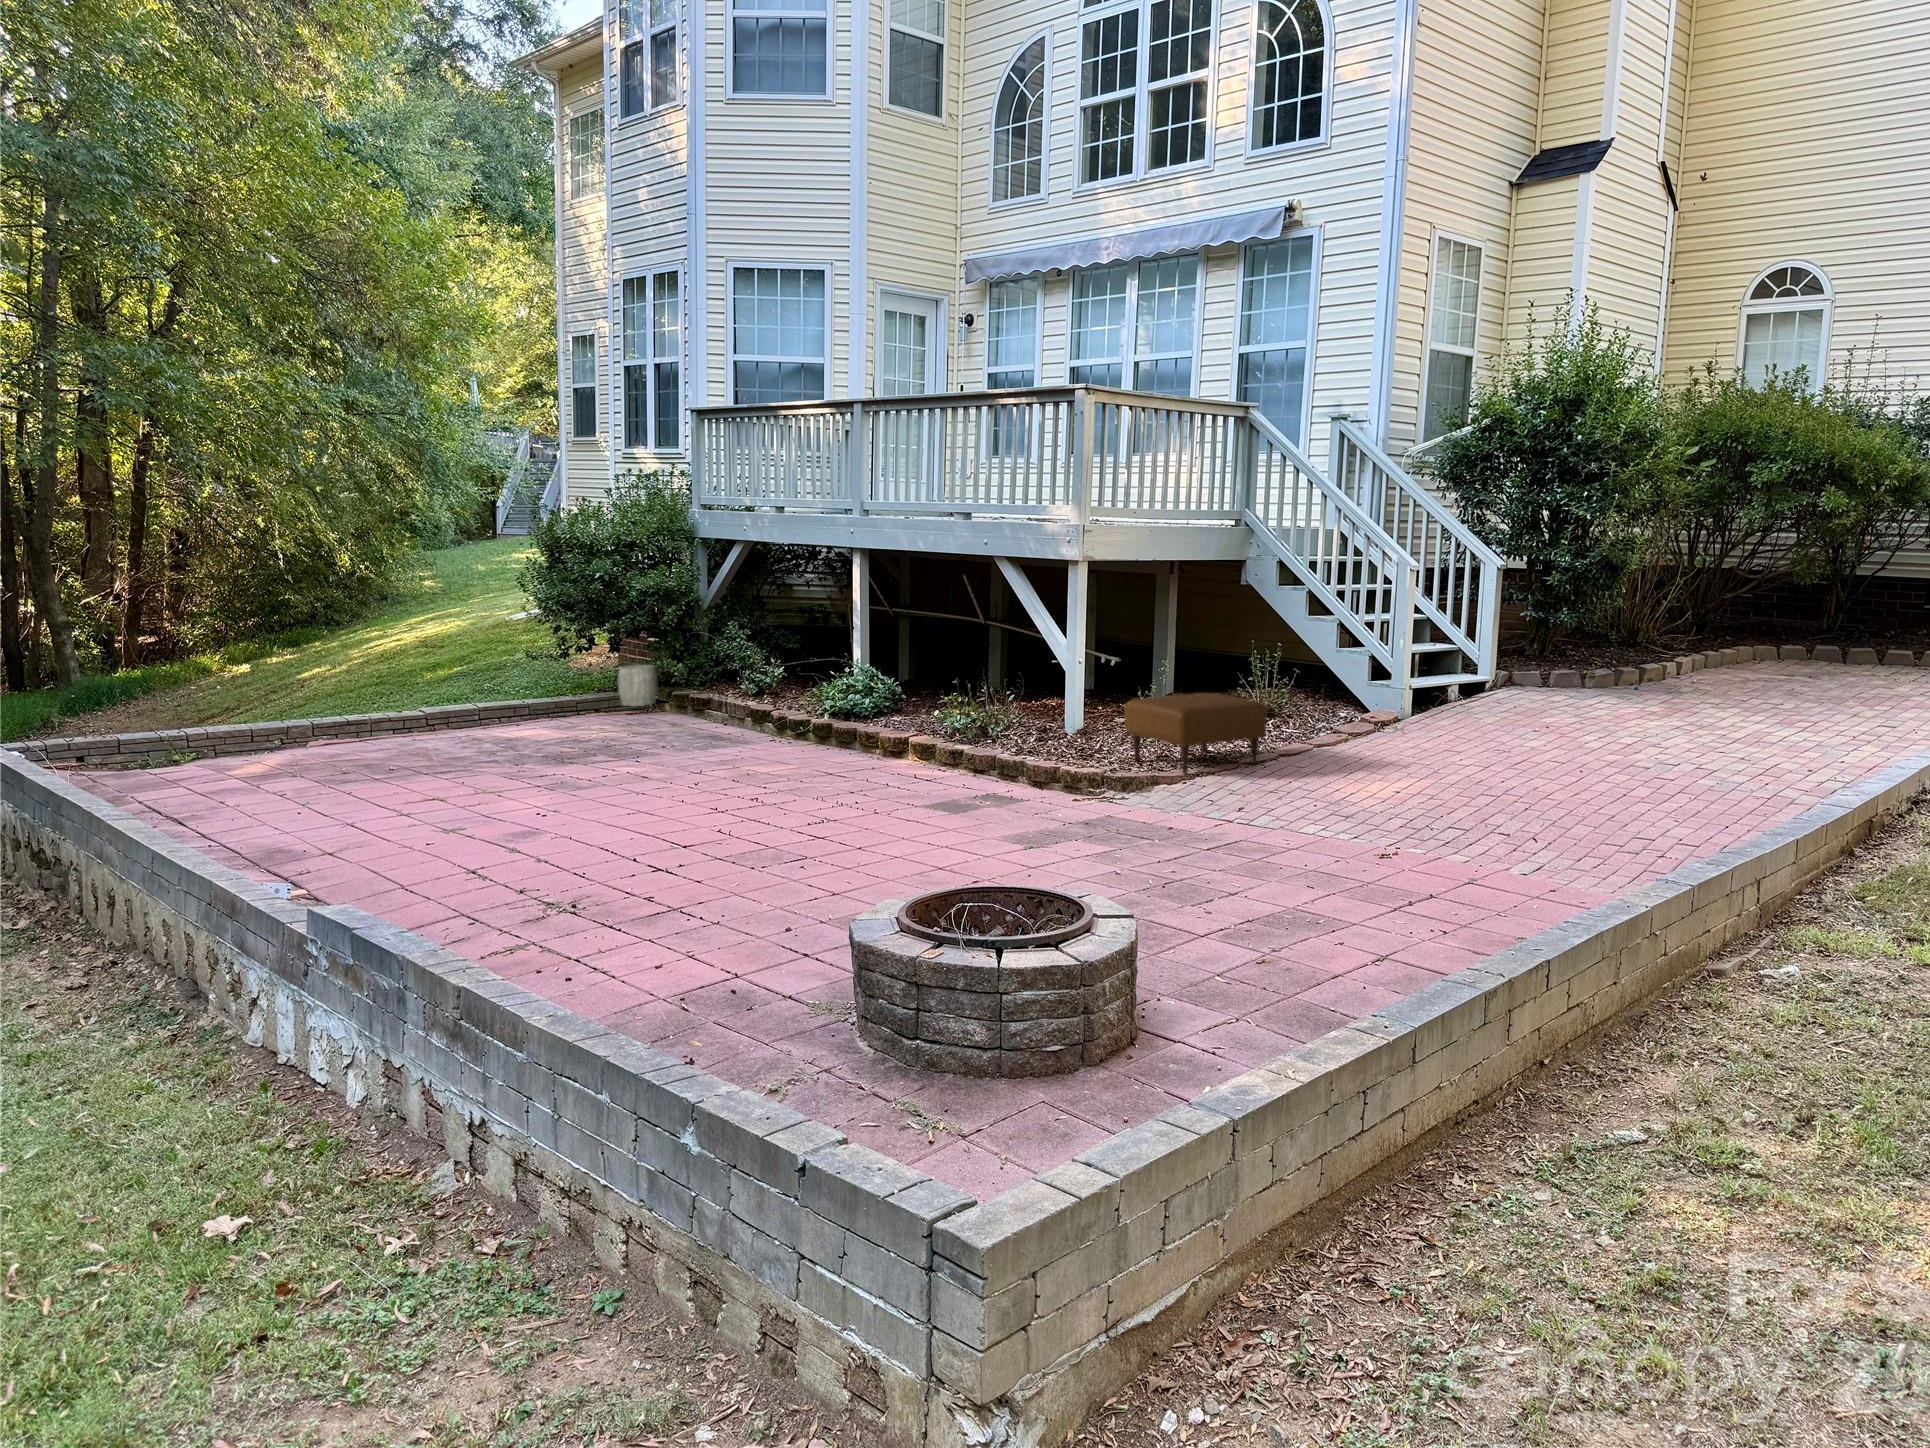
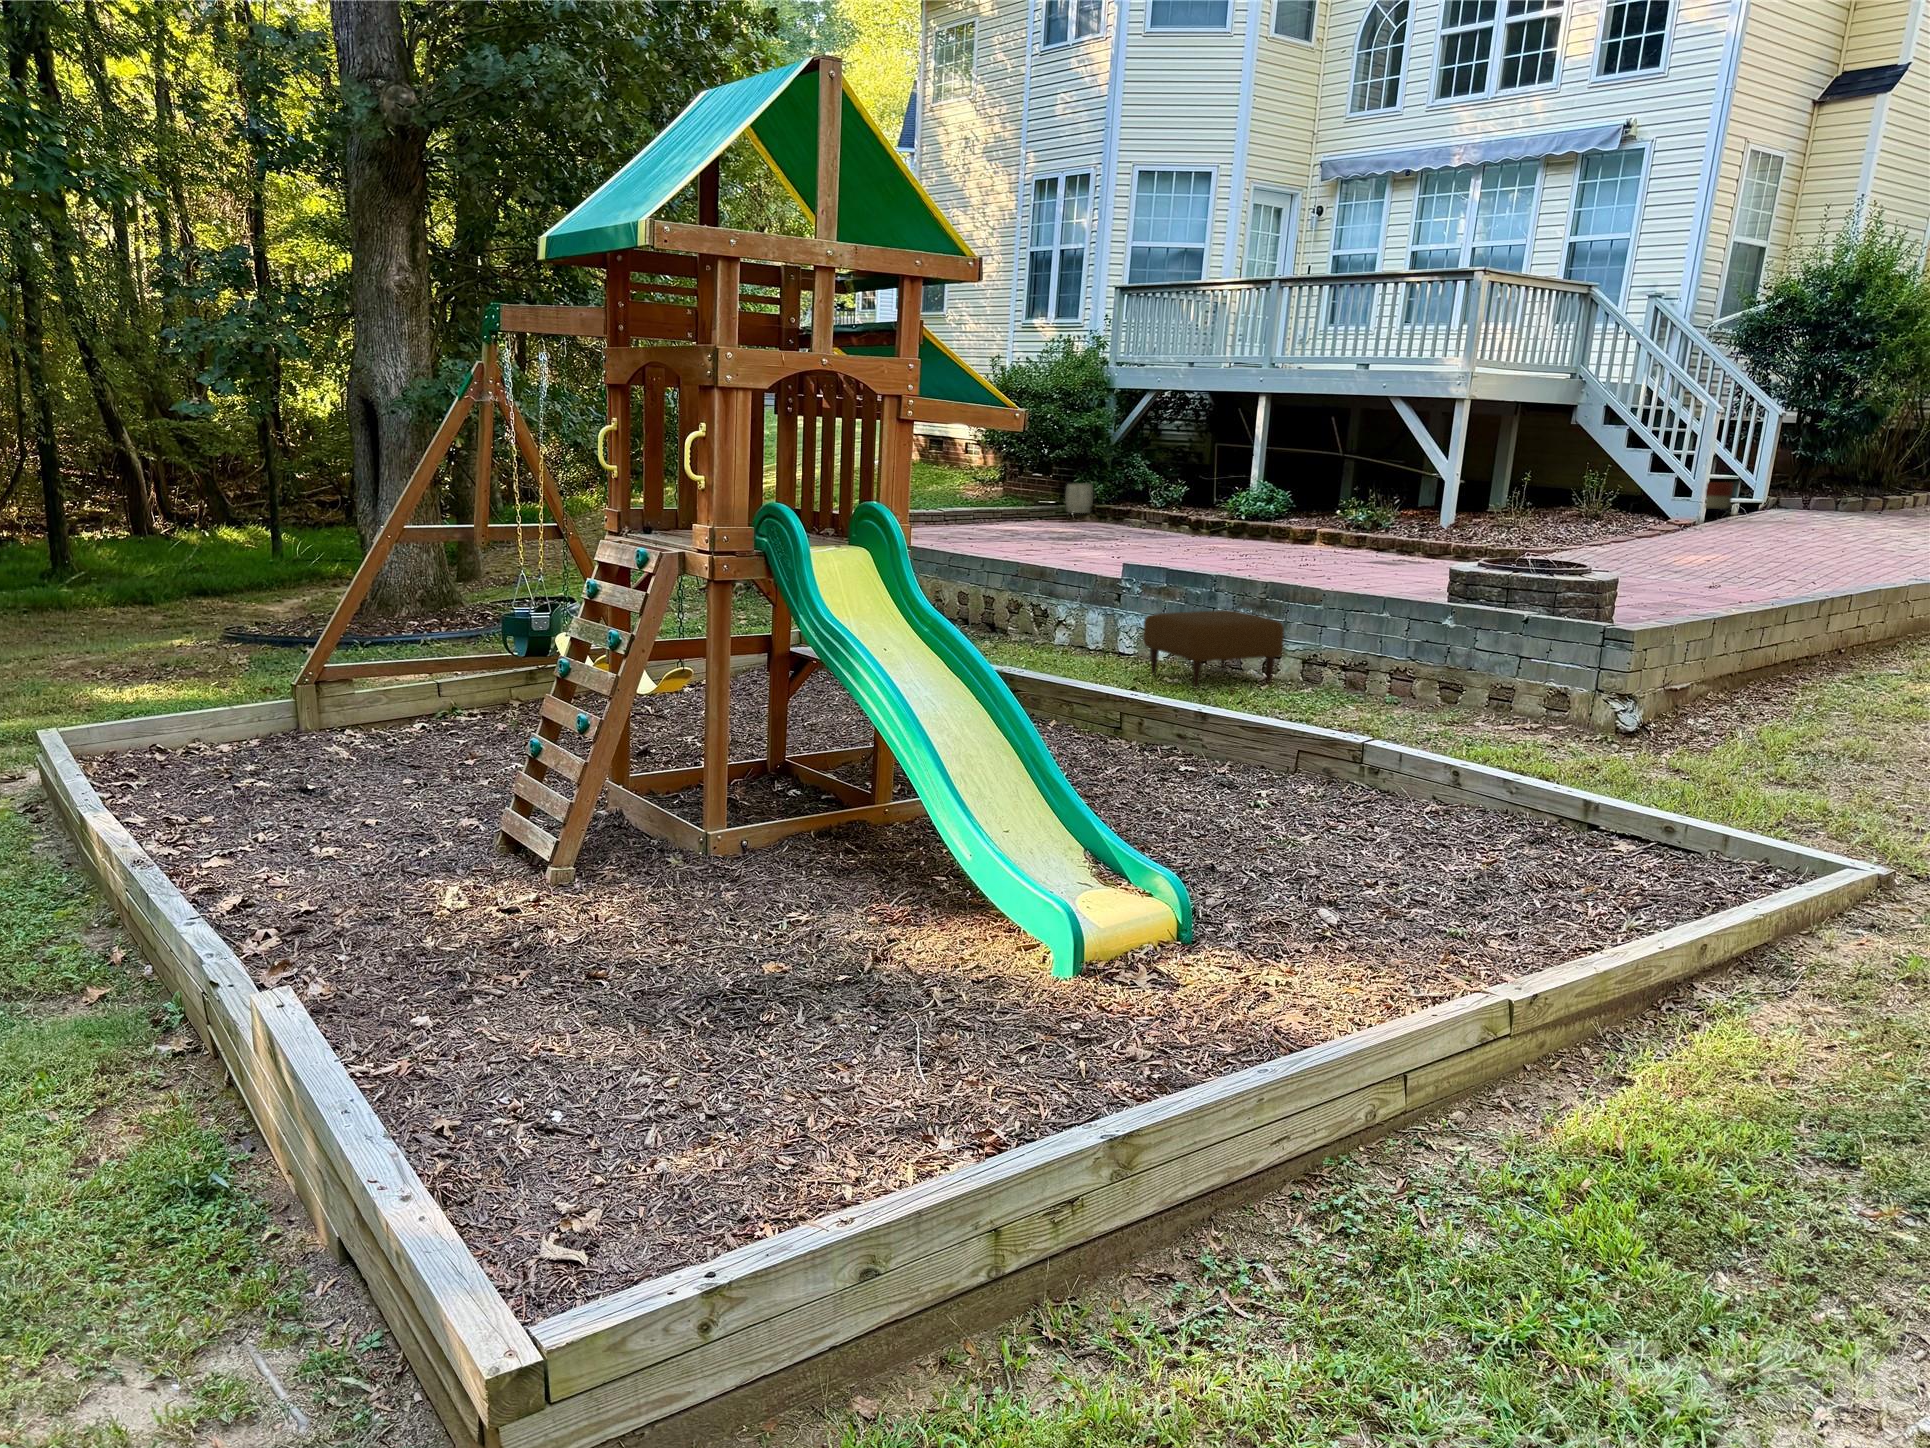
planter: none [1405,665,1445,723] -> present [1705,482,1734,517]
ottoman: present [1124,693,1267,774] -> present [1143,610,1284,688]

